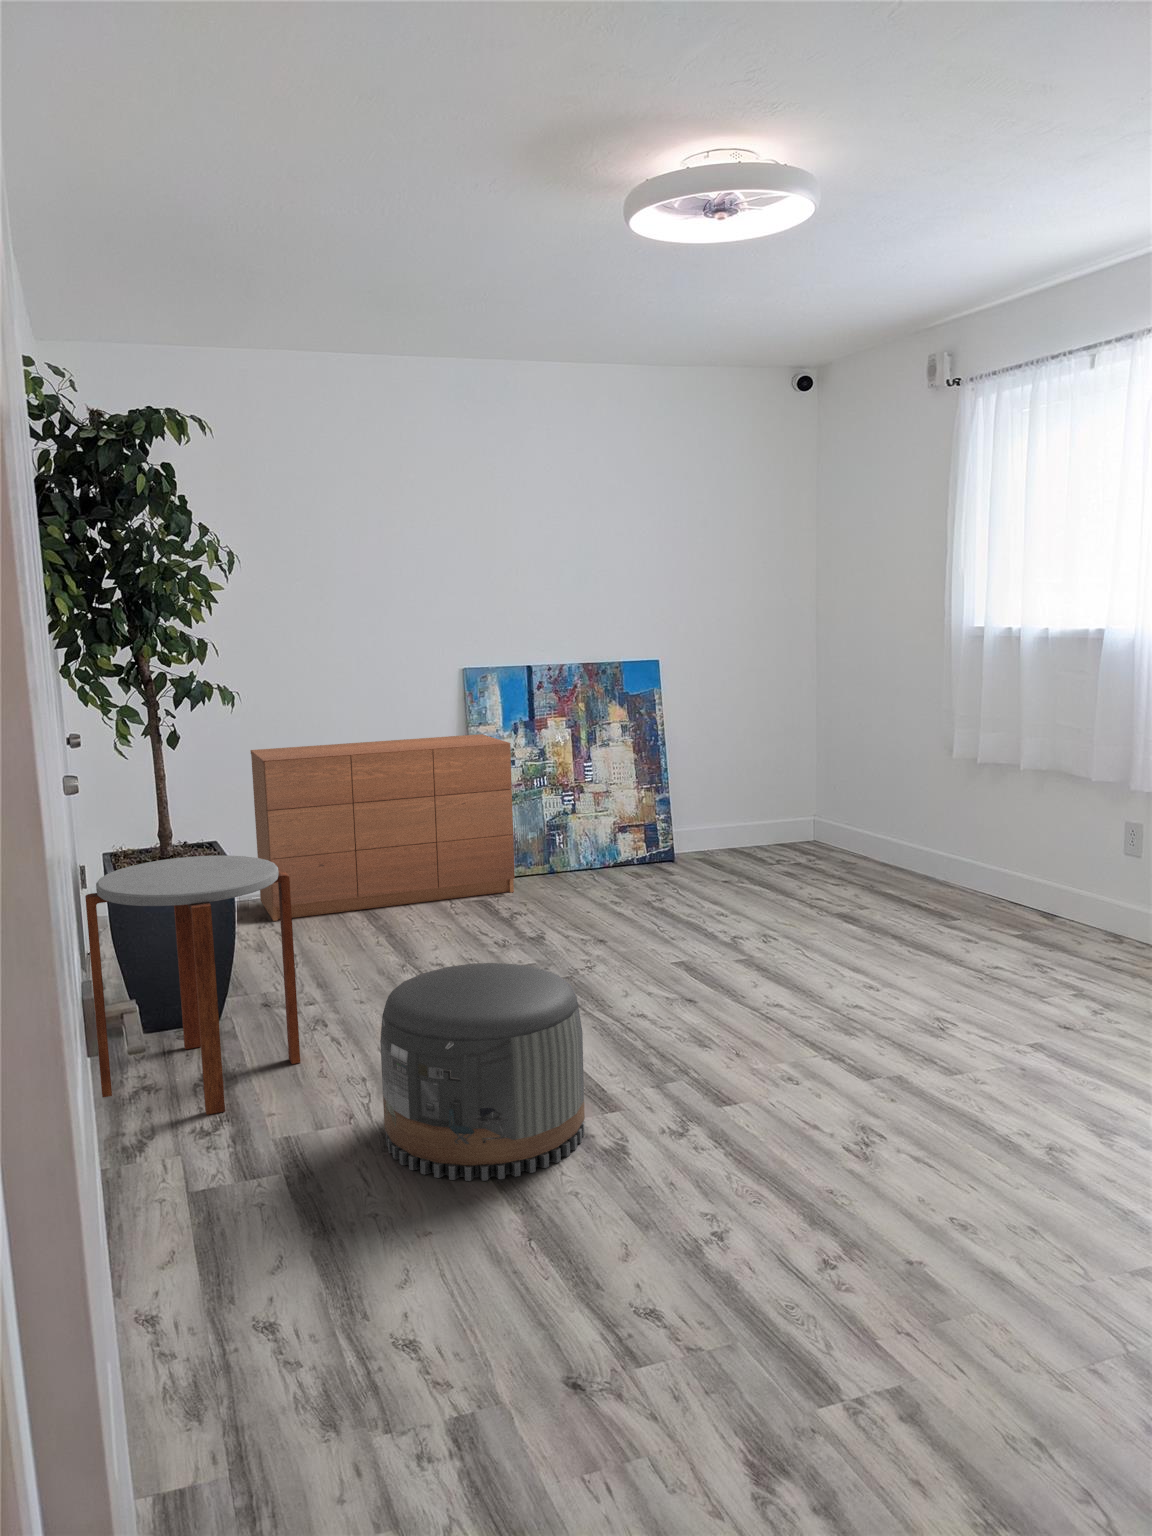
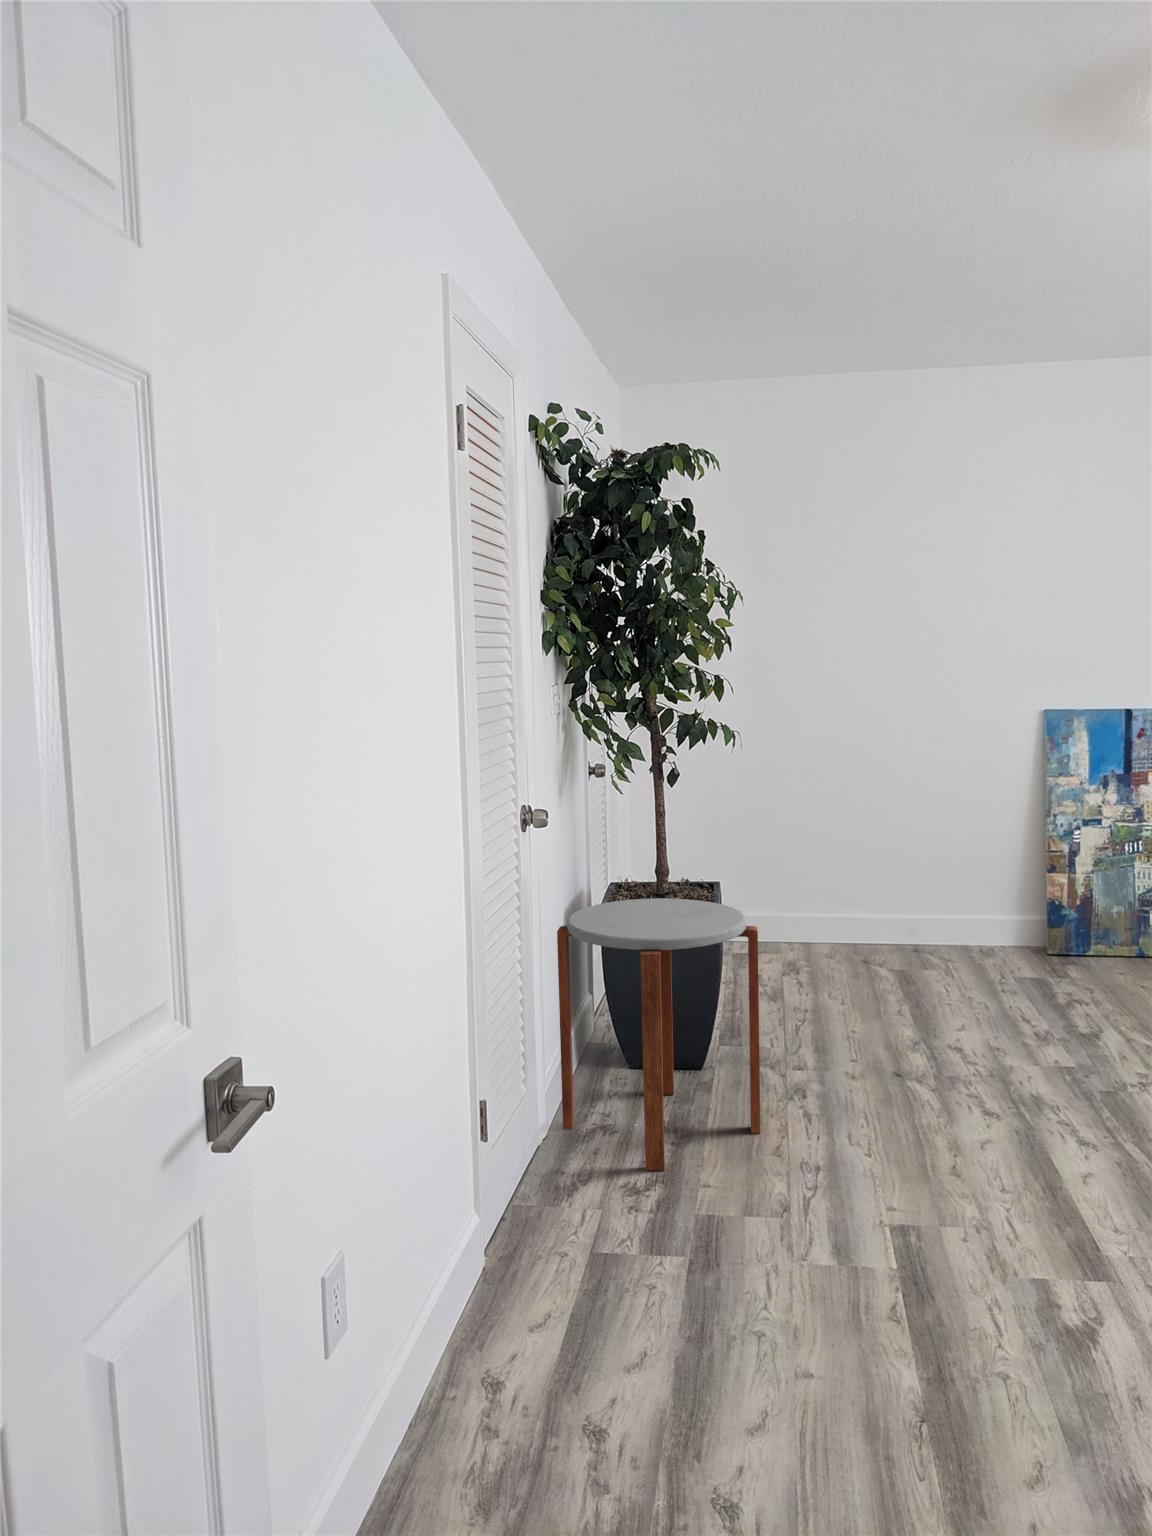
dresser: present [251,734,515,921] -> none [796,786,1087,974]
pouf: present [380,963,585,1181] -> none [806,1062,1055,1335]

